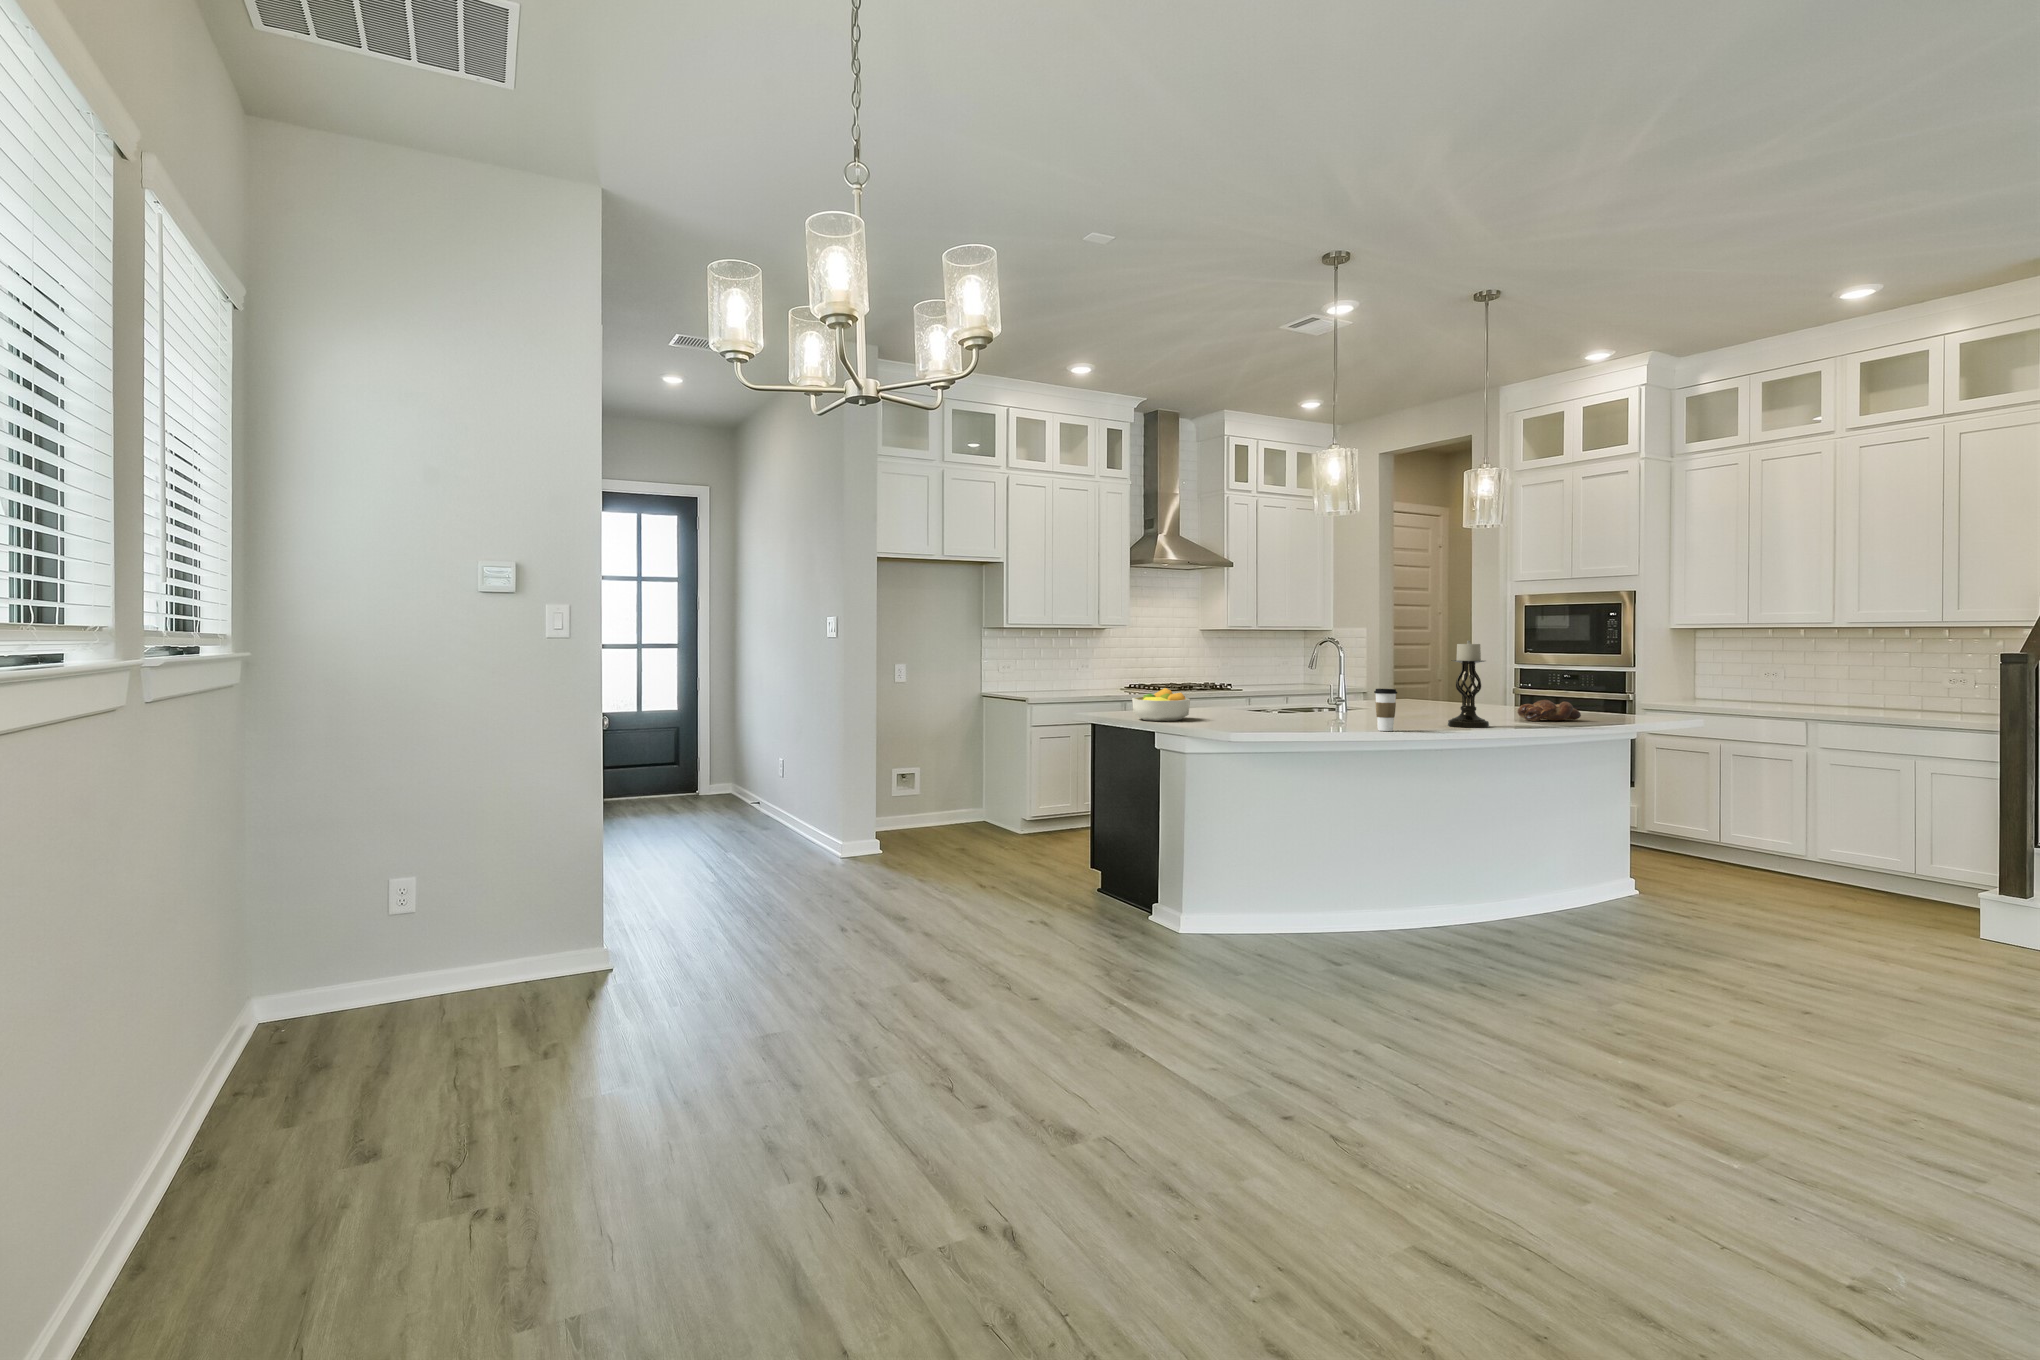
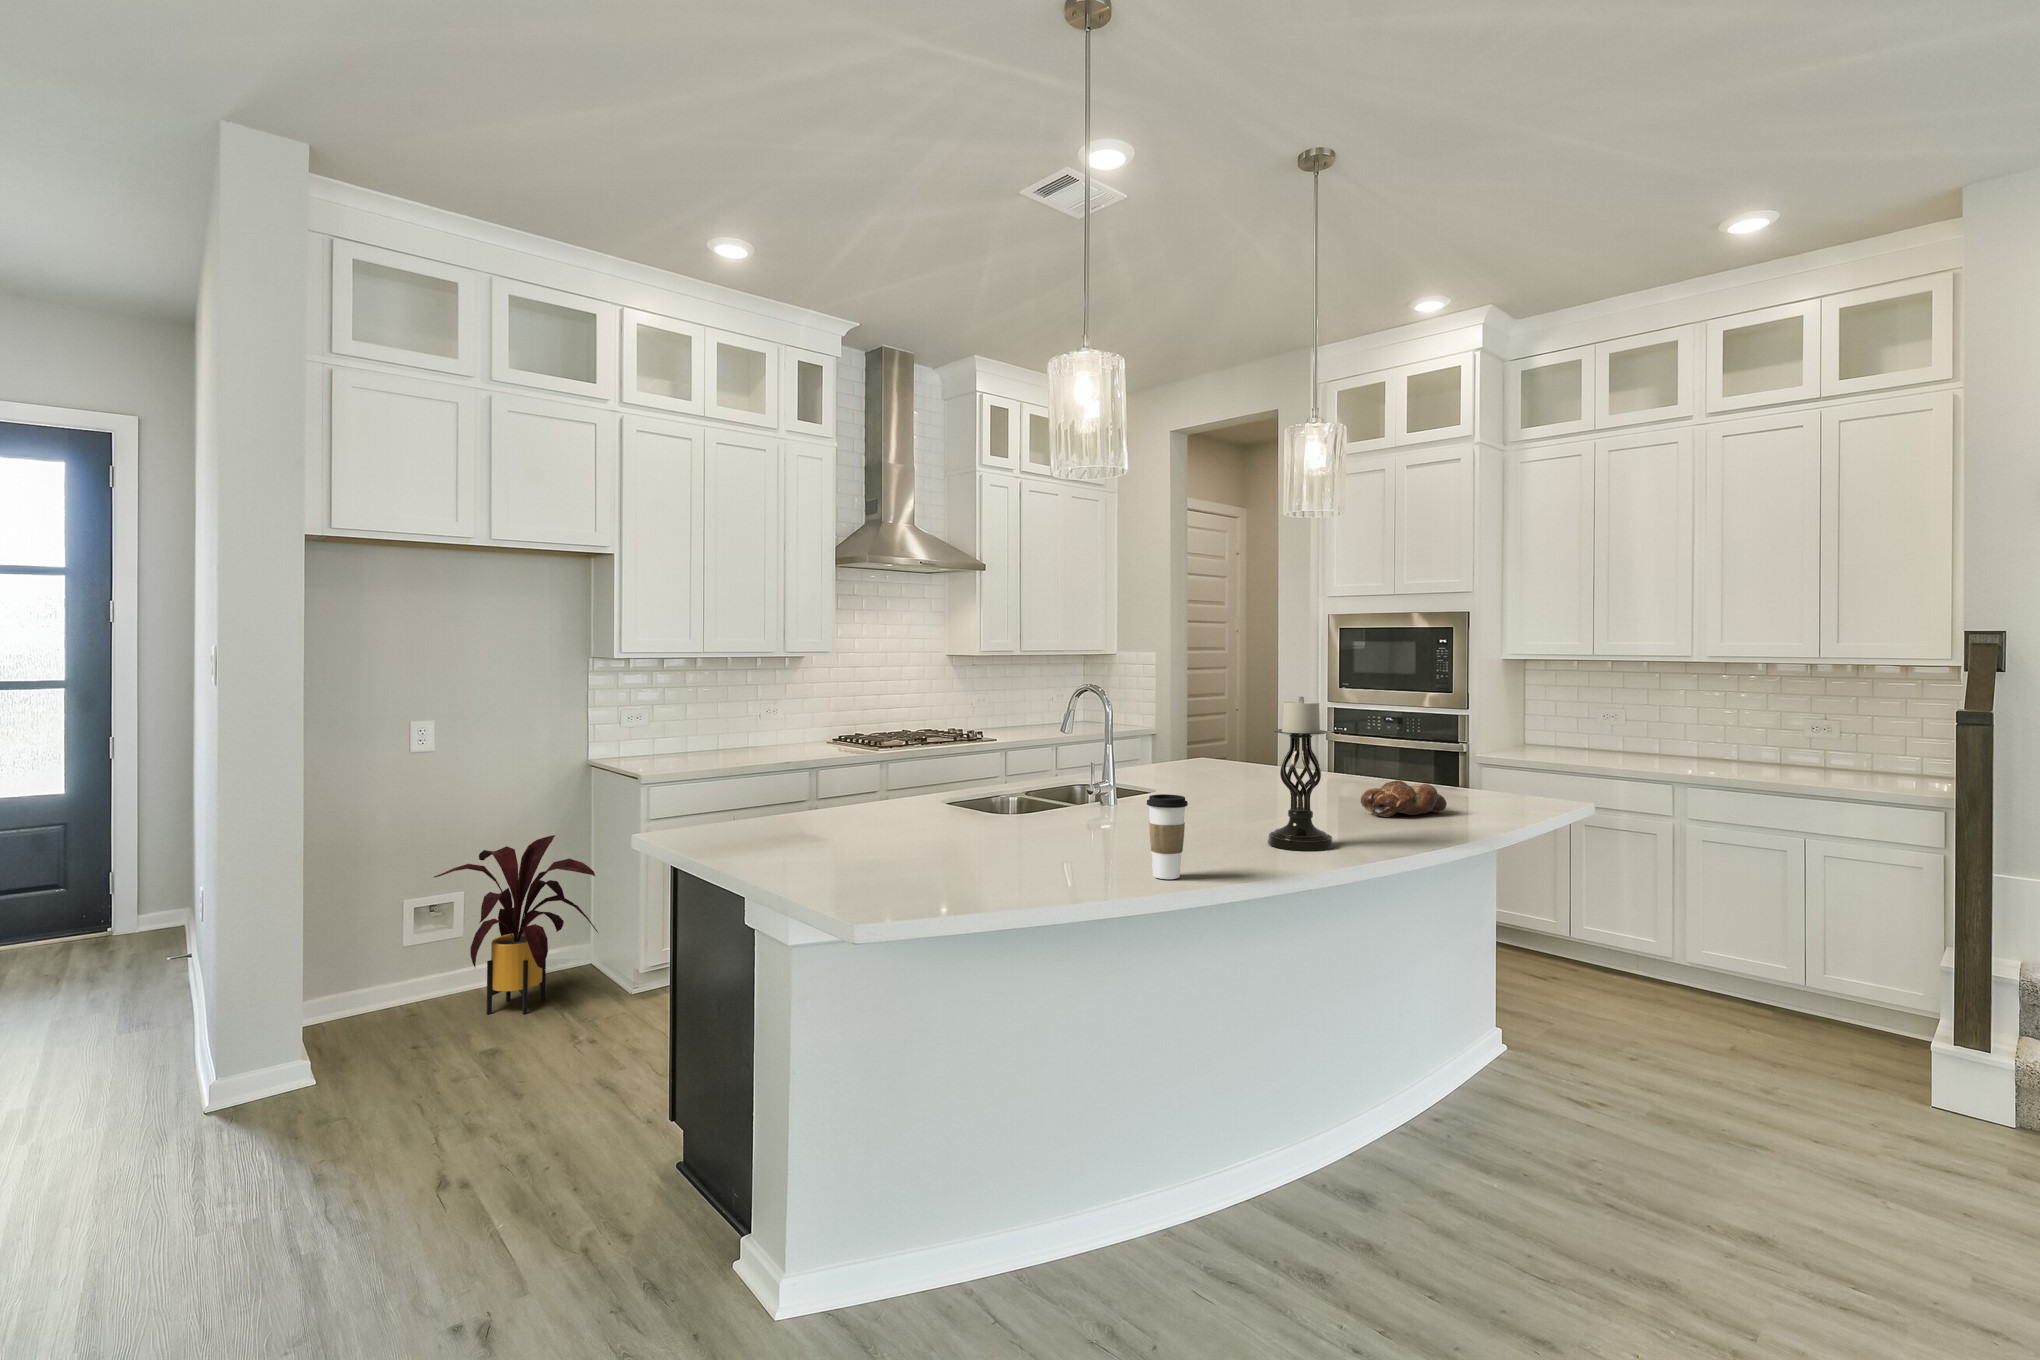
fruit bowl: present [1132,688,1190,721] -> none [728,779,837,851]
house plant: none [917,738,1008,839] -> present [434,835,598,1014]

